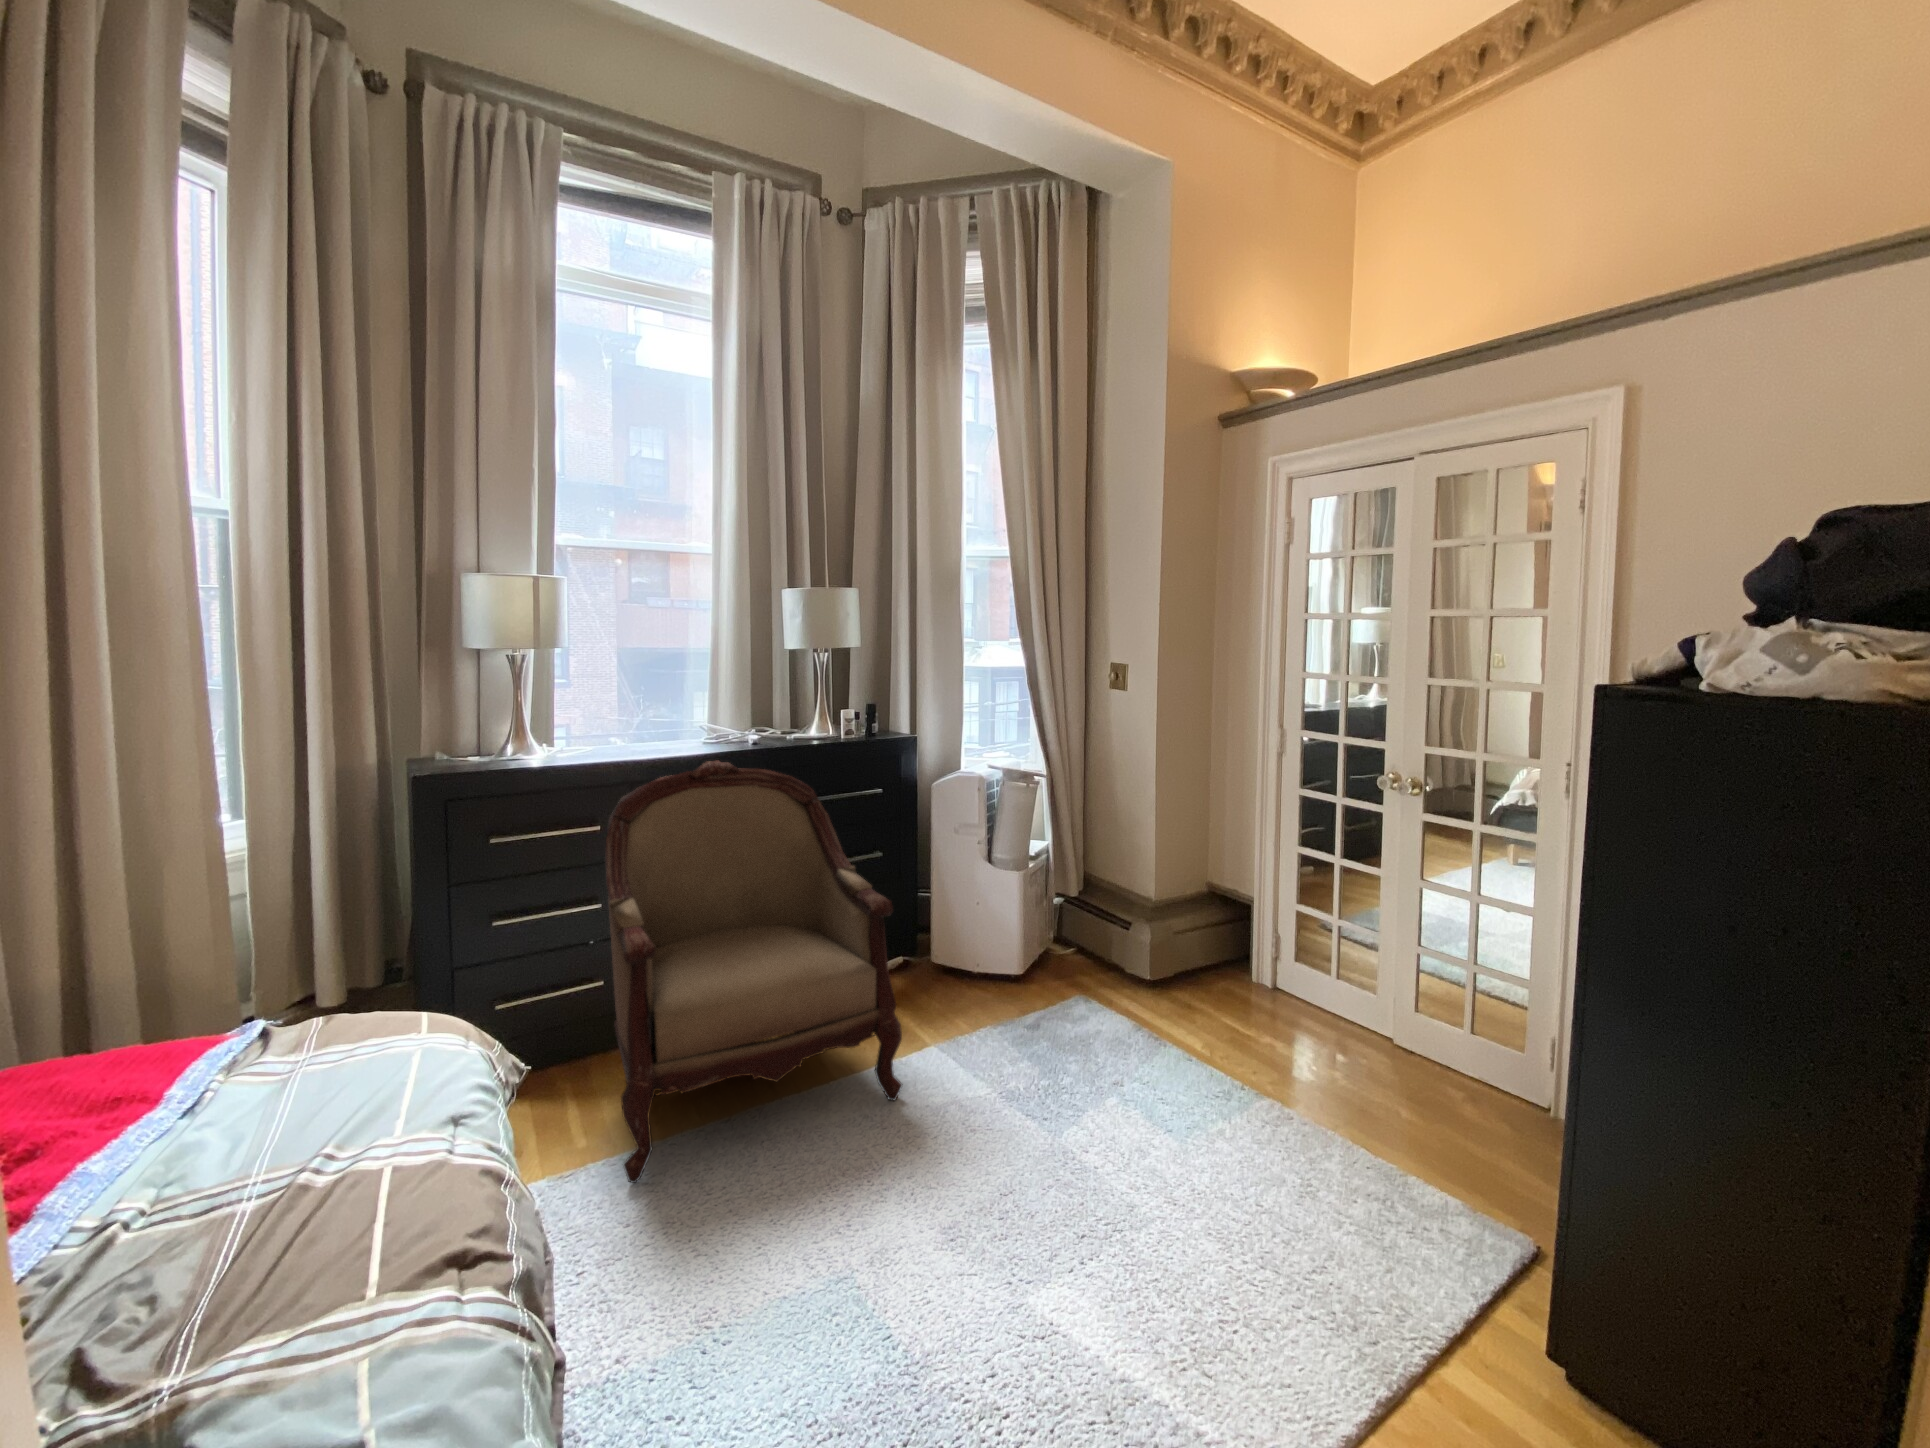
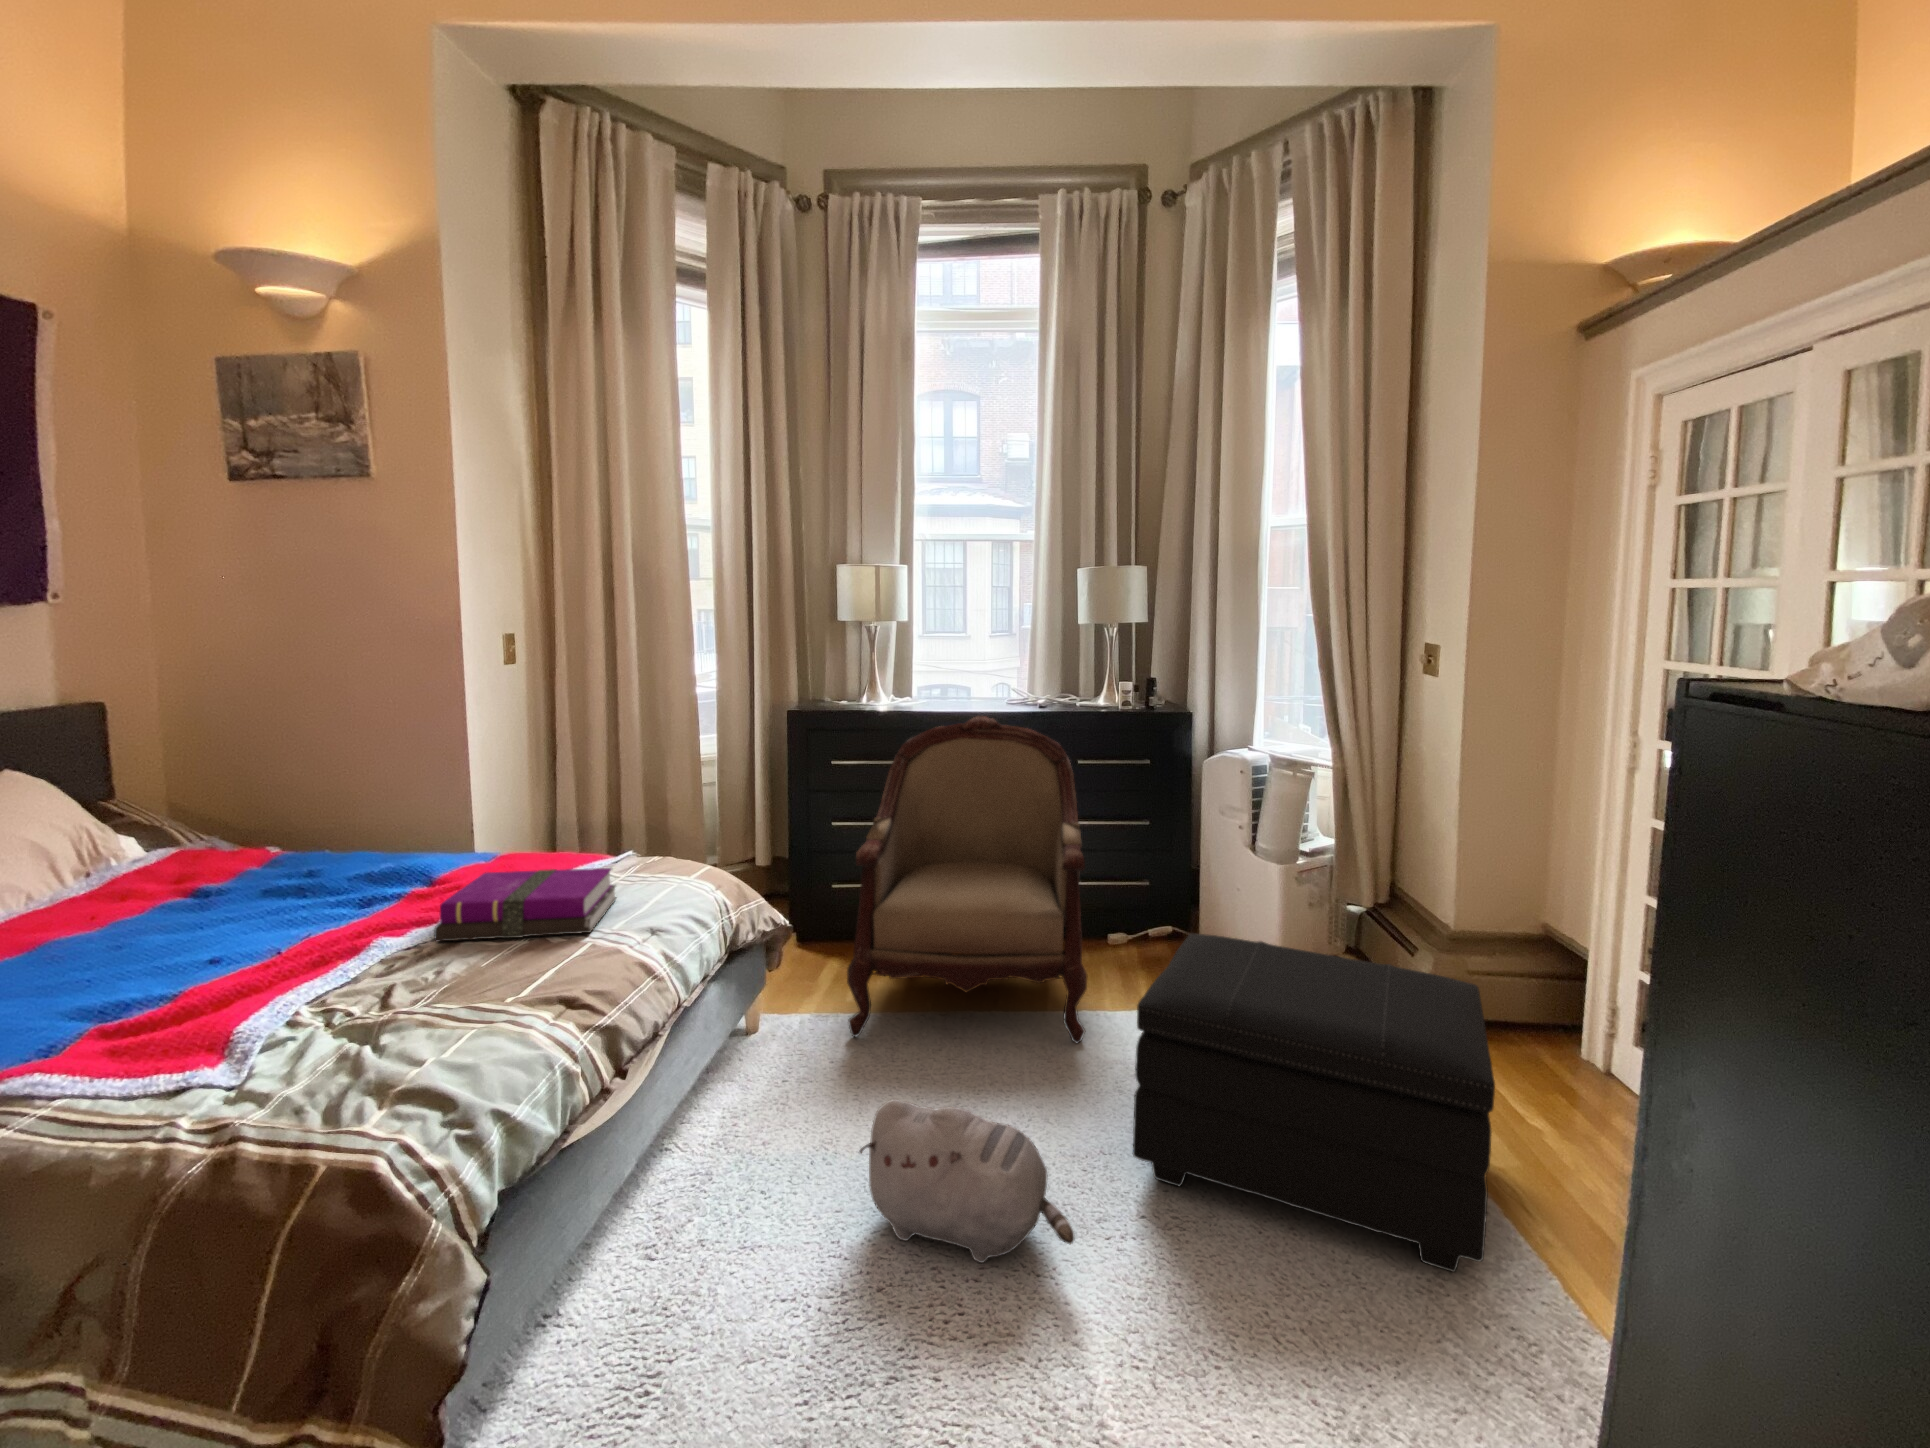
footstool: none [1019,941,1341,1199] -> present [1133,934,1495,1272]
notebook: none [48,1045,374,1262] -> present [434,868,616,942]
plush toy: none [820,1196,1082,1377] -> present [859,1099,1075,1263]

